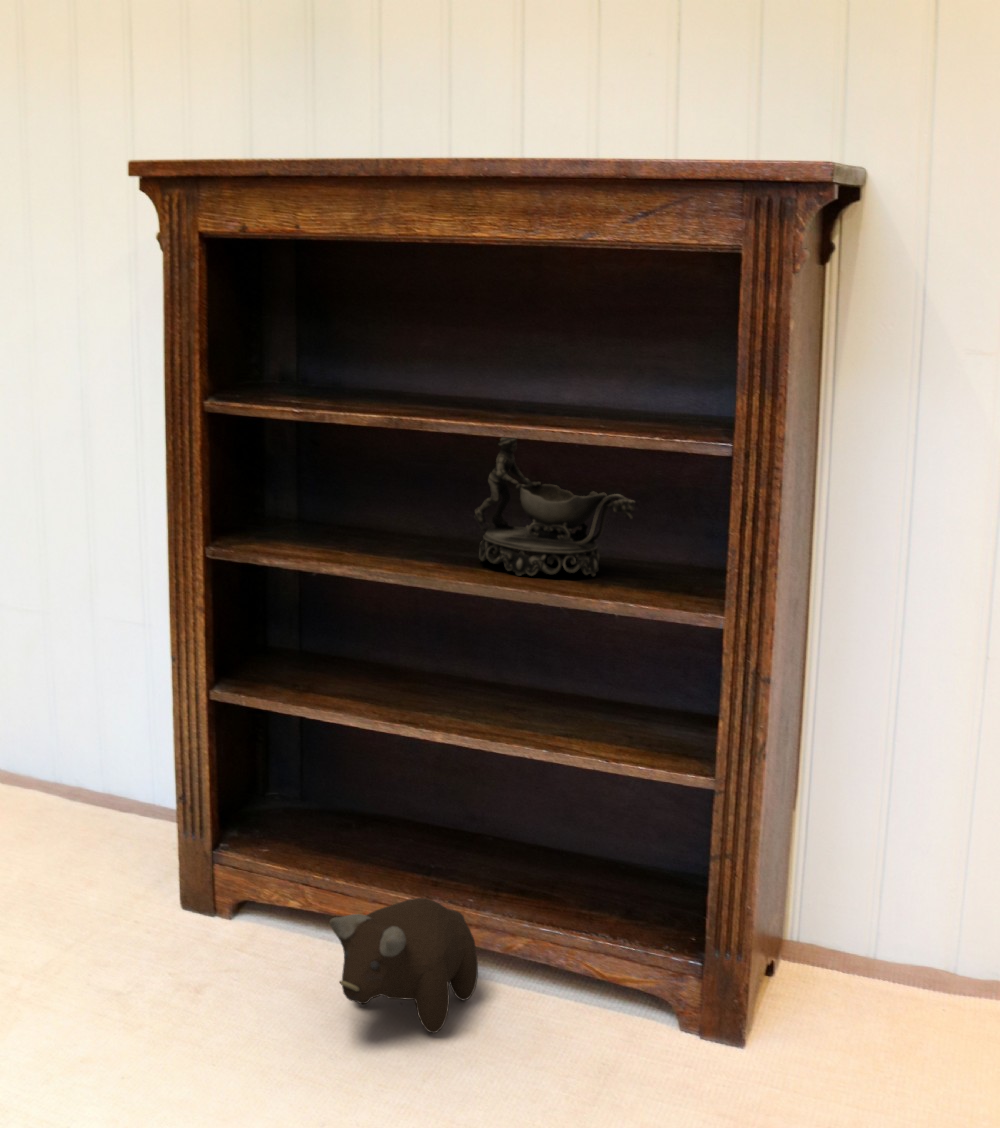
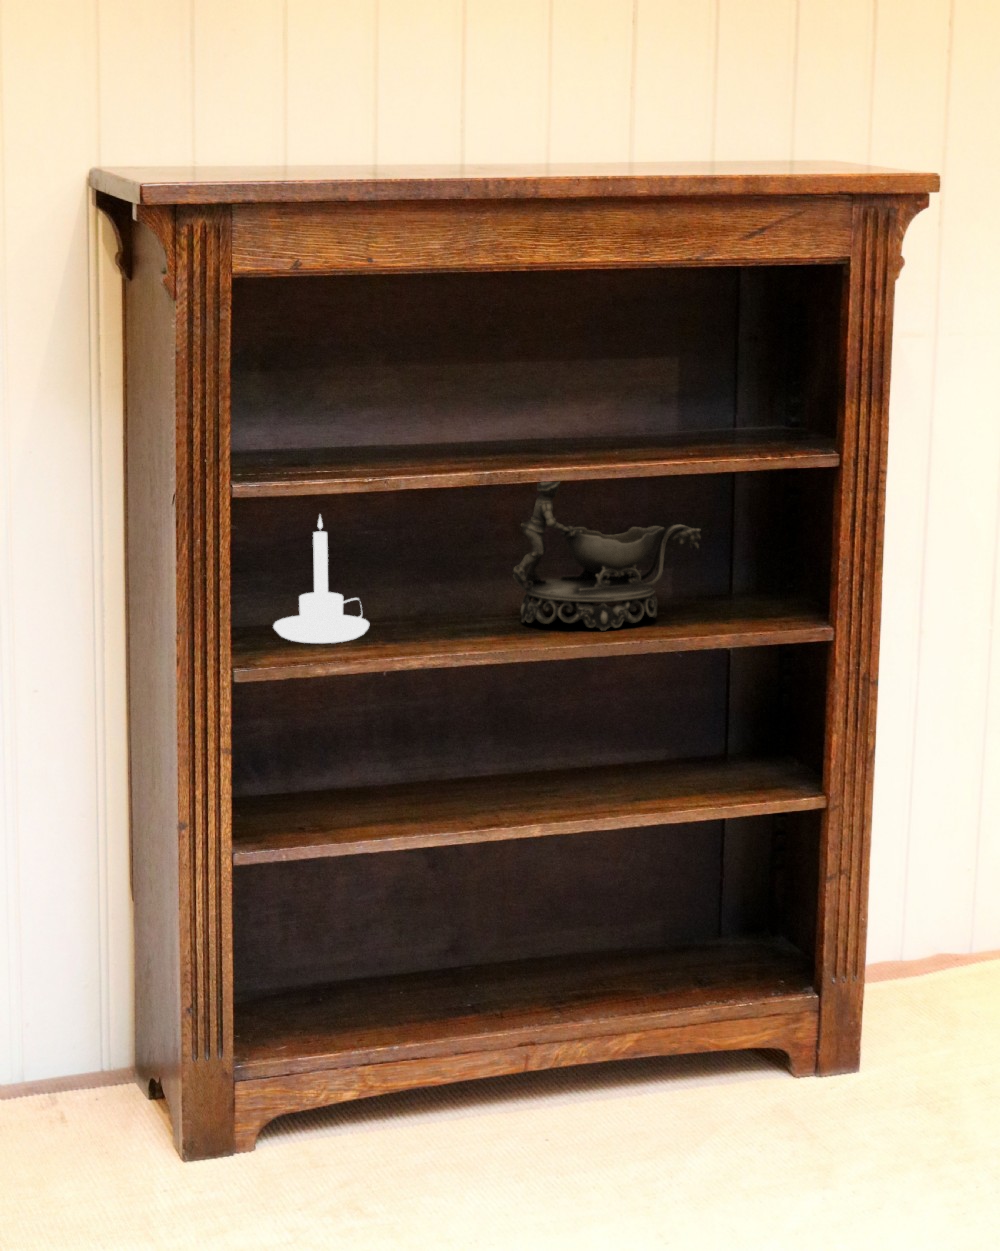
candle holder: none [288,439,366,544] -> present [273,516,369,643]
plush toy: present [330,898,478,1033] -> none [513,1012,653,1155]

